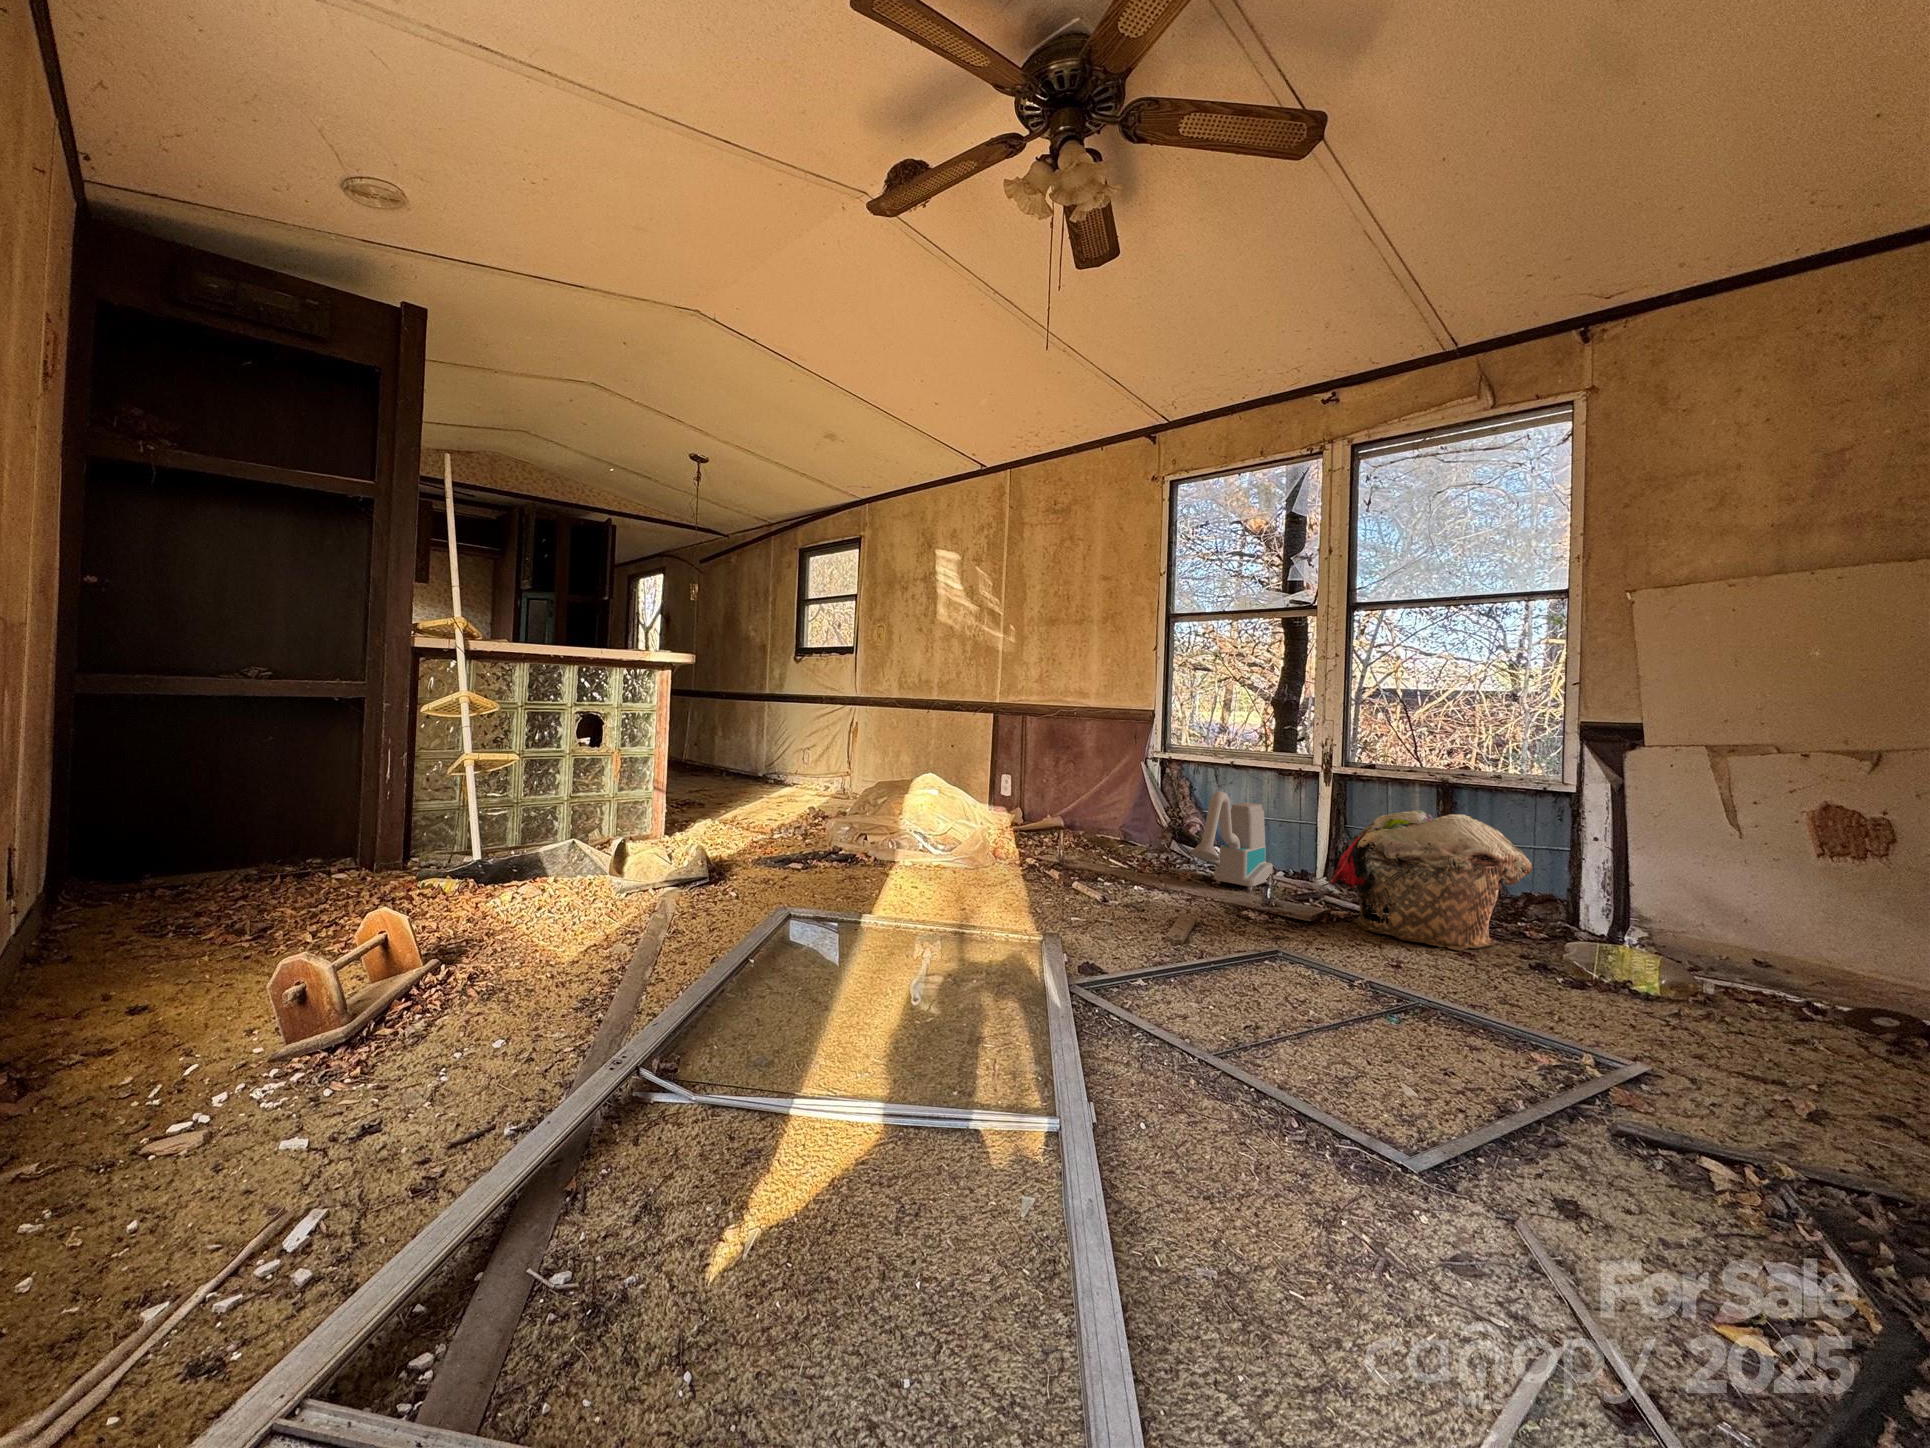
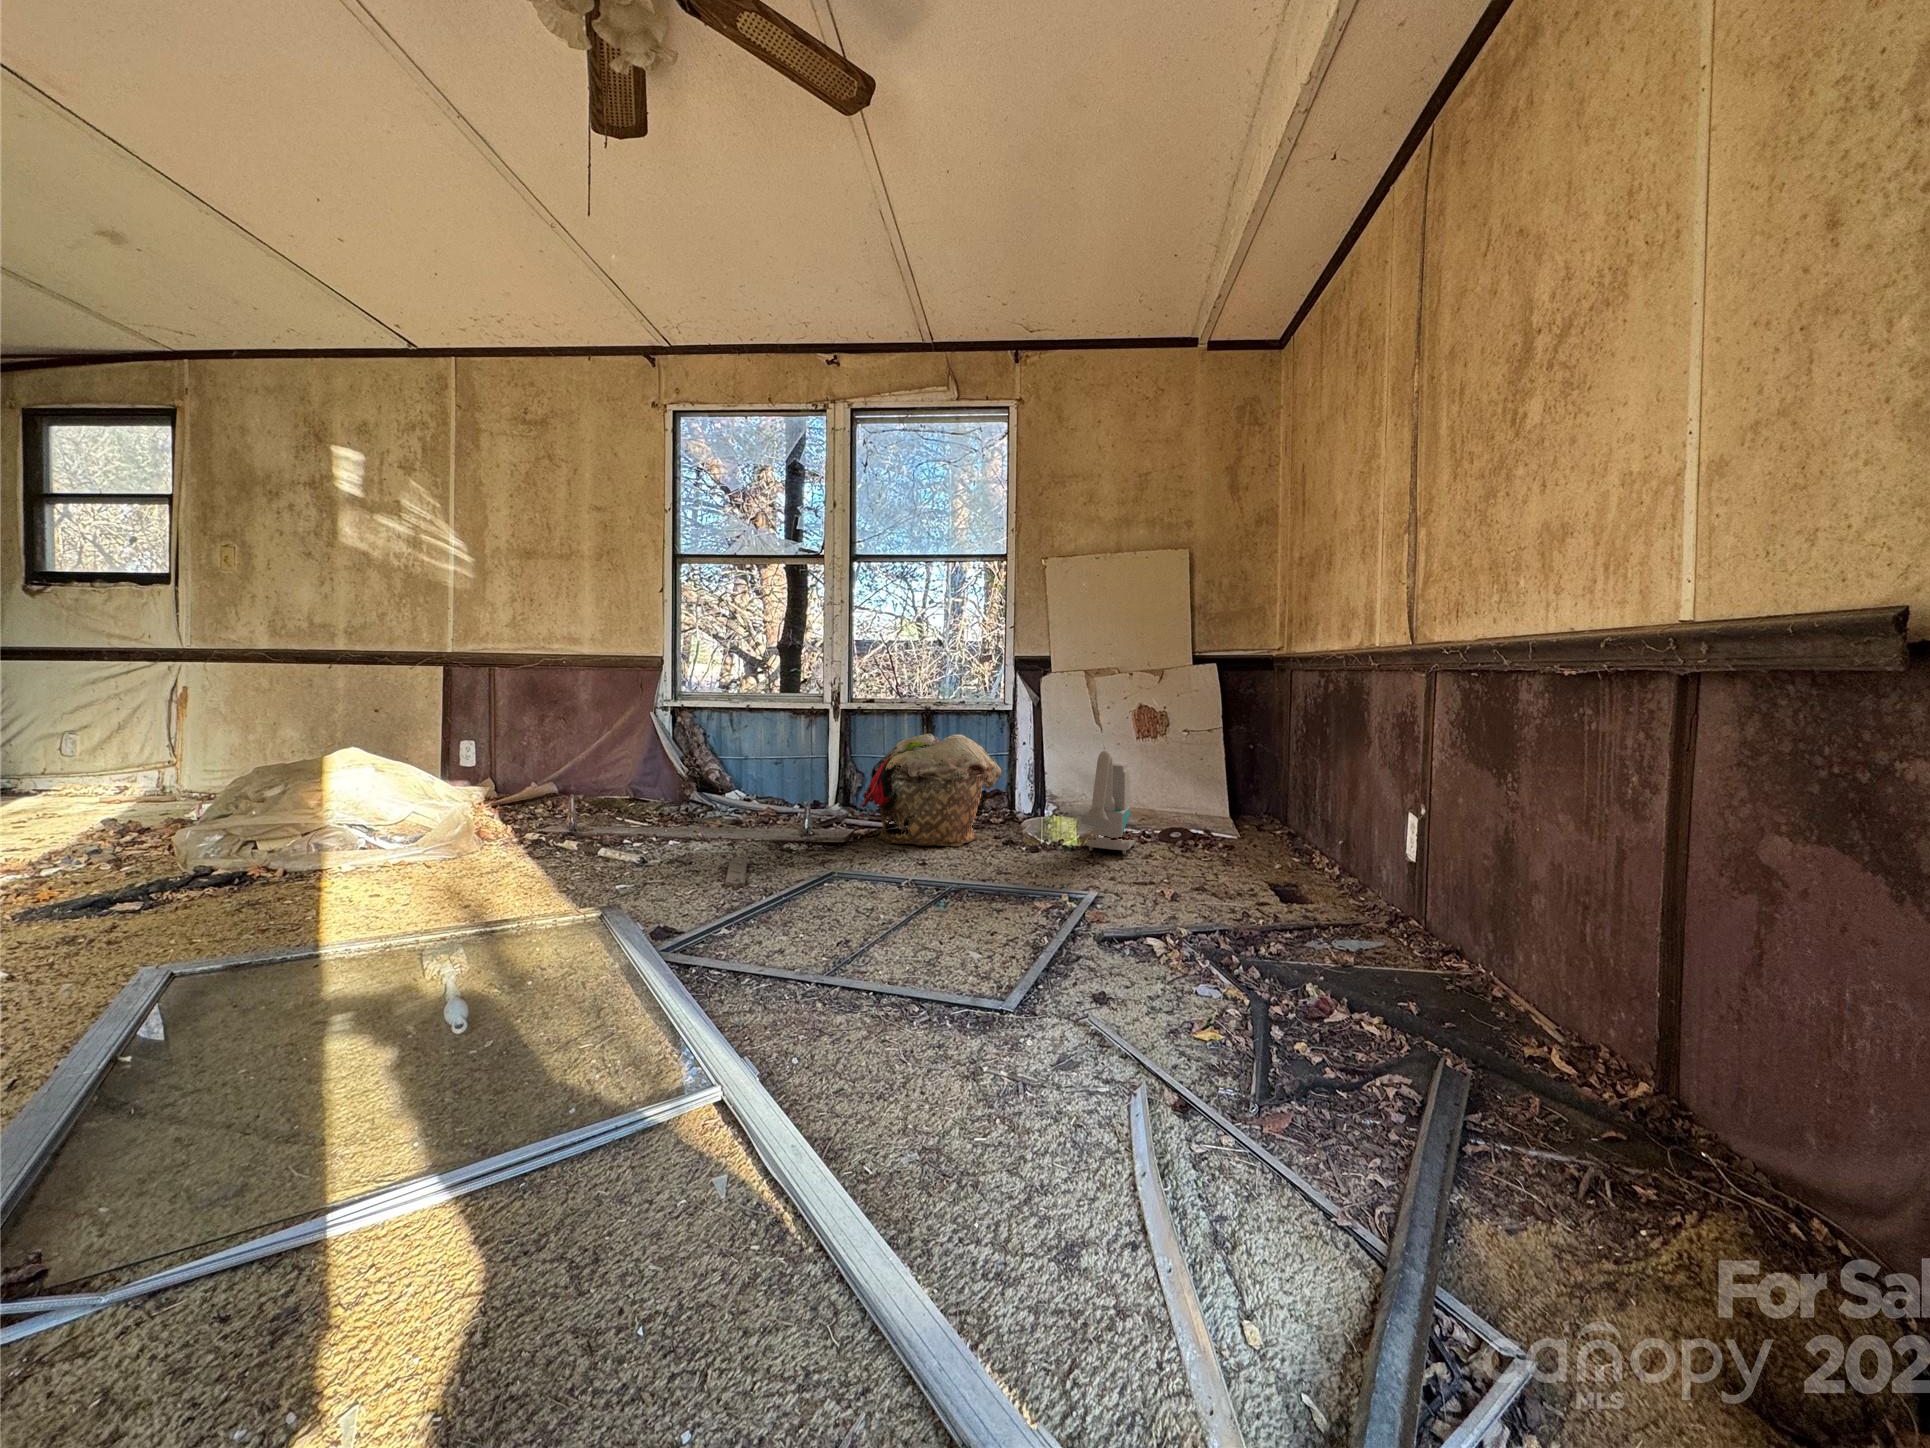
vacuum cleaner: present [1190,791,1273,890] -> present [1081,751,1136,854]

